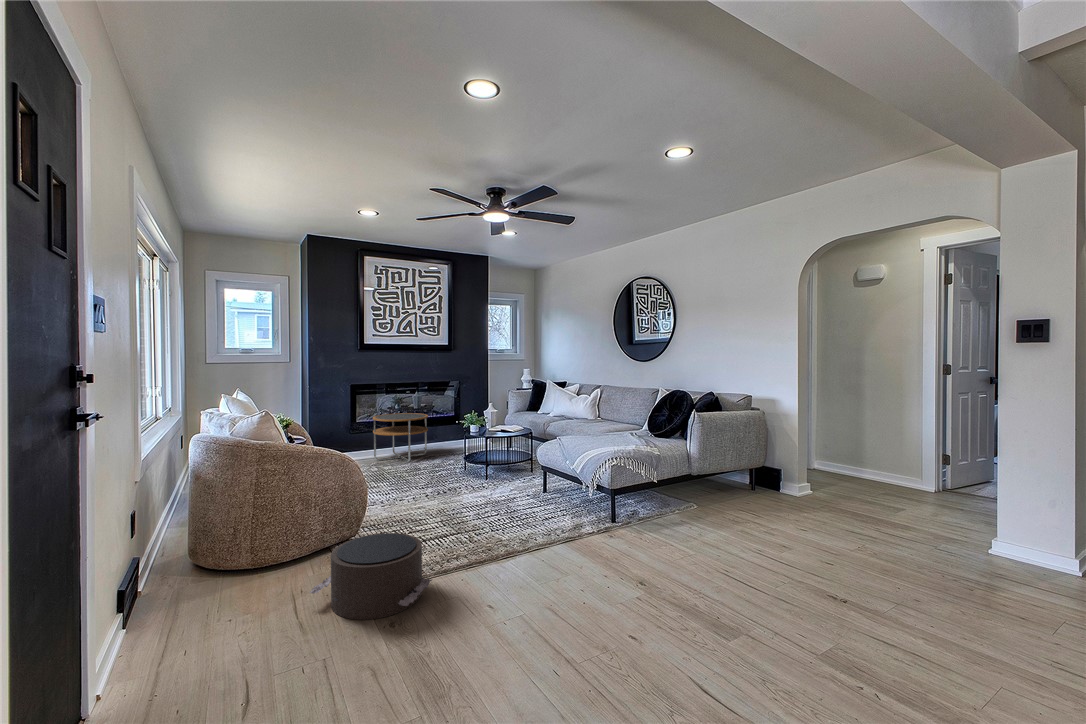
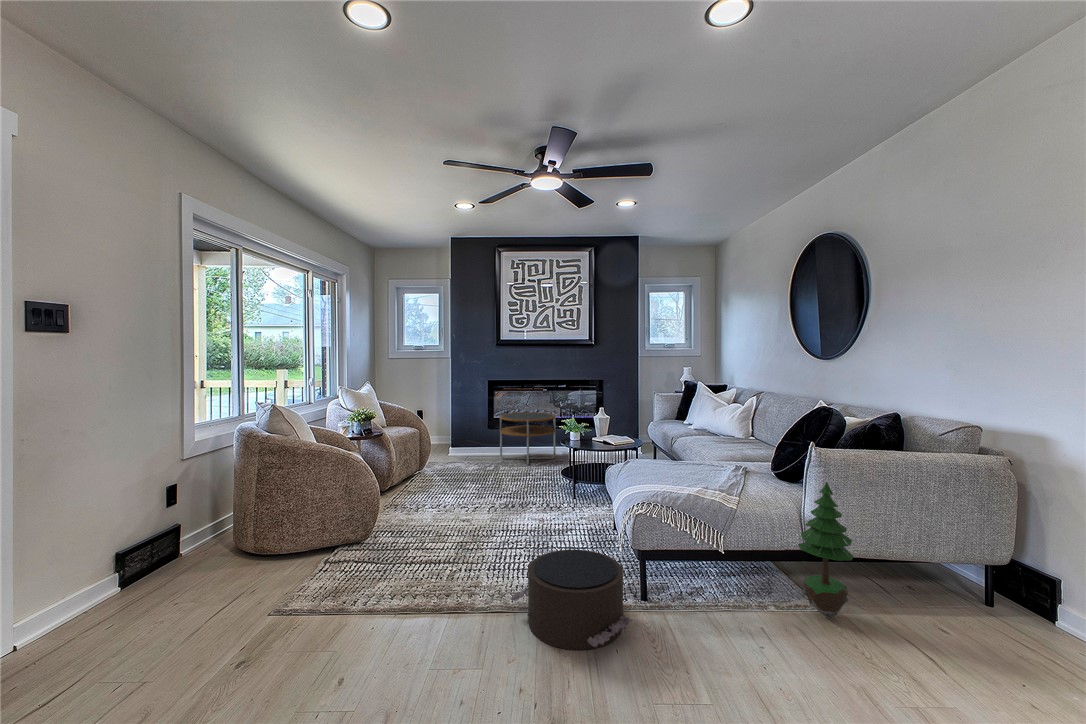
potted tree: none [692,429,723,510] -> present [798,482,853,616]
pouf: present [310,533,432,620] -> present [510,549,632,650]

